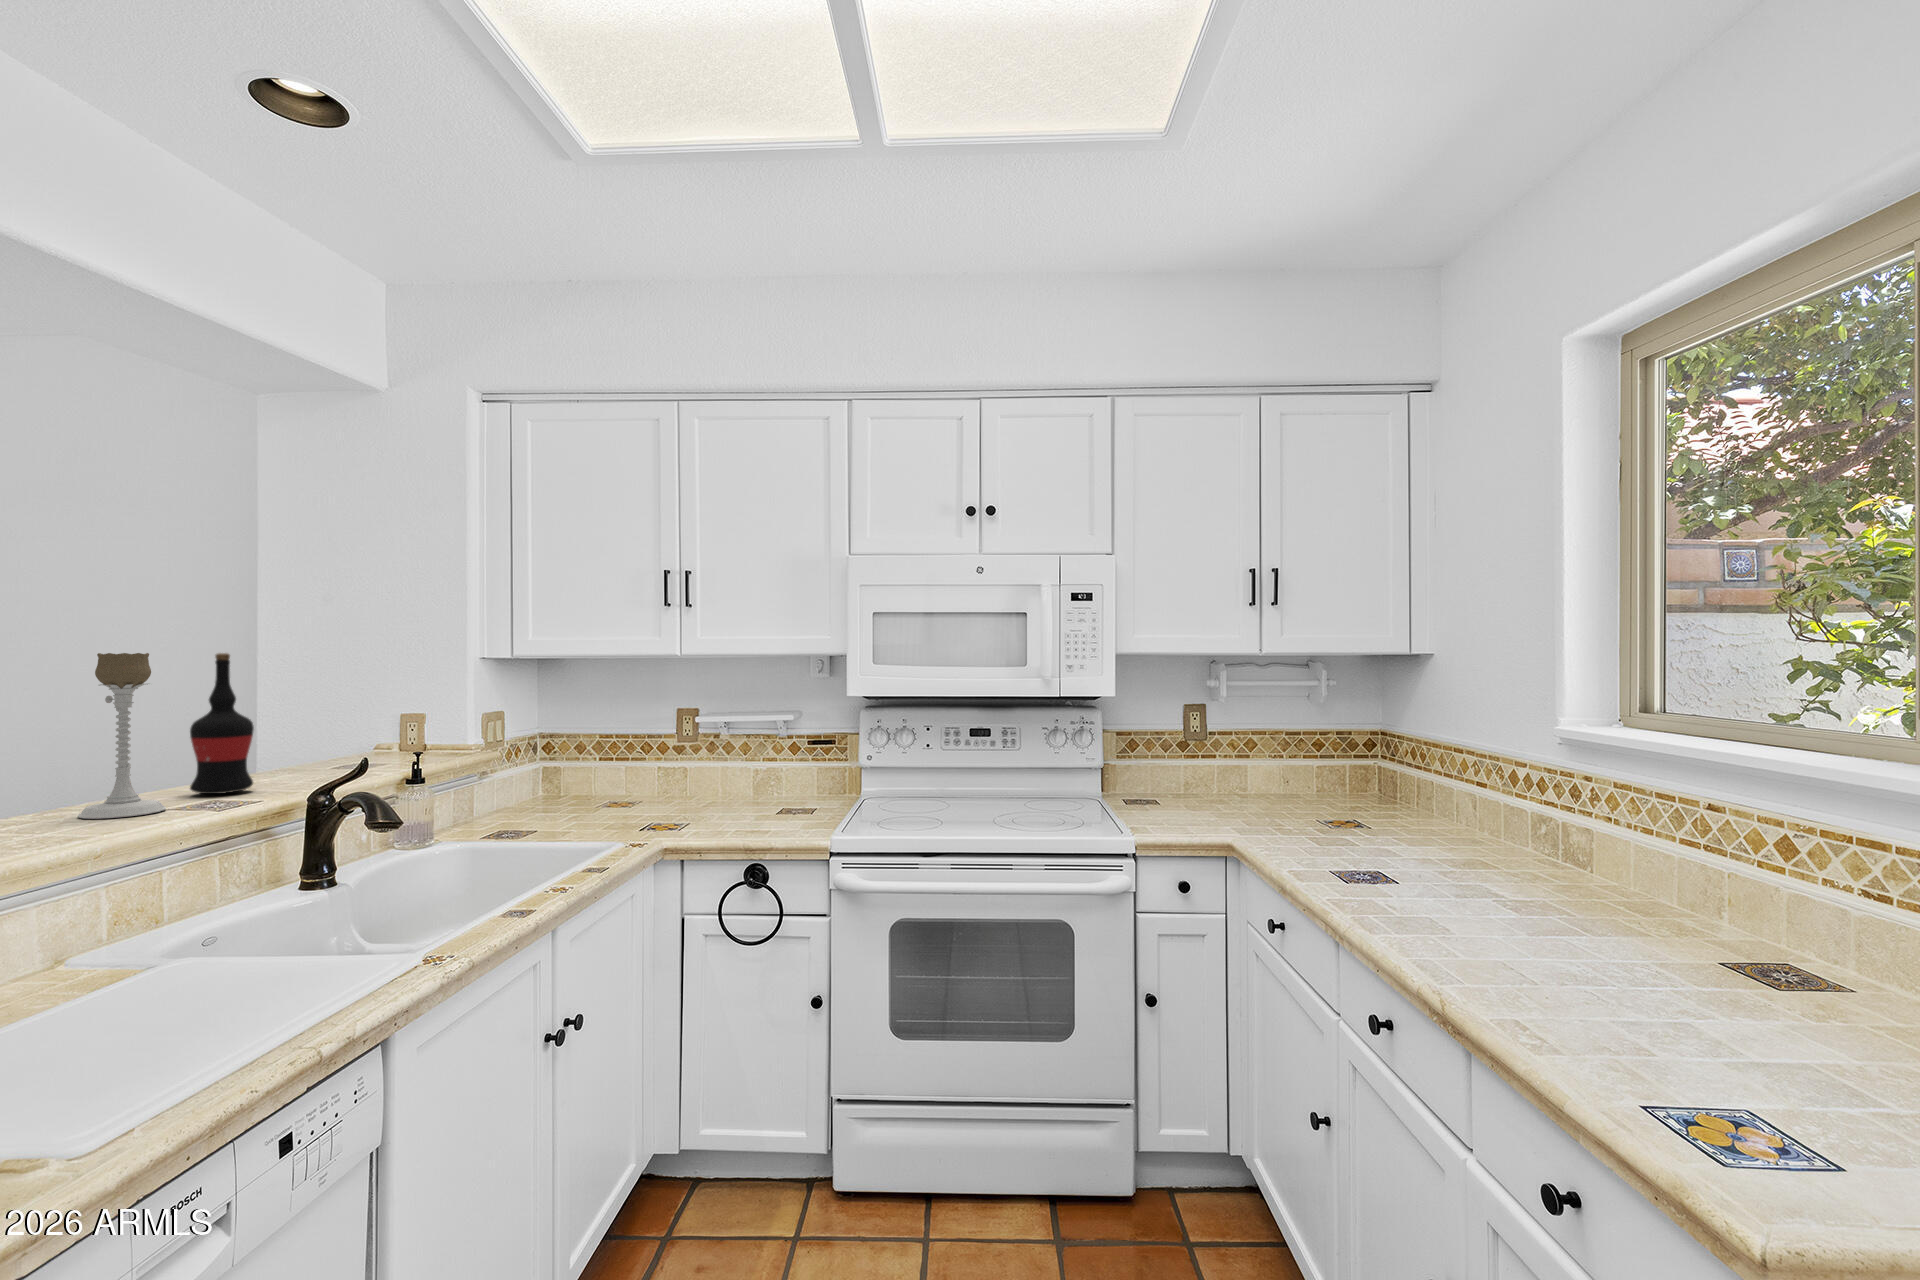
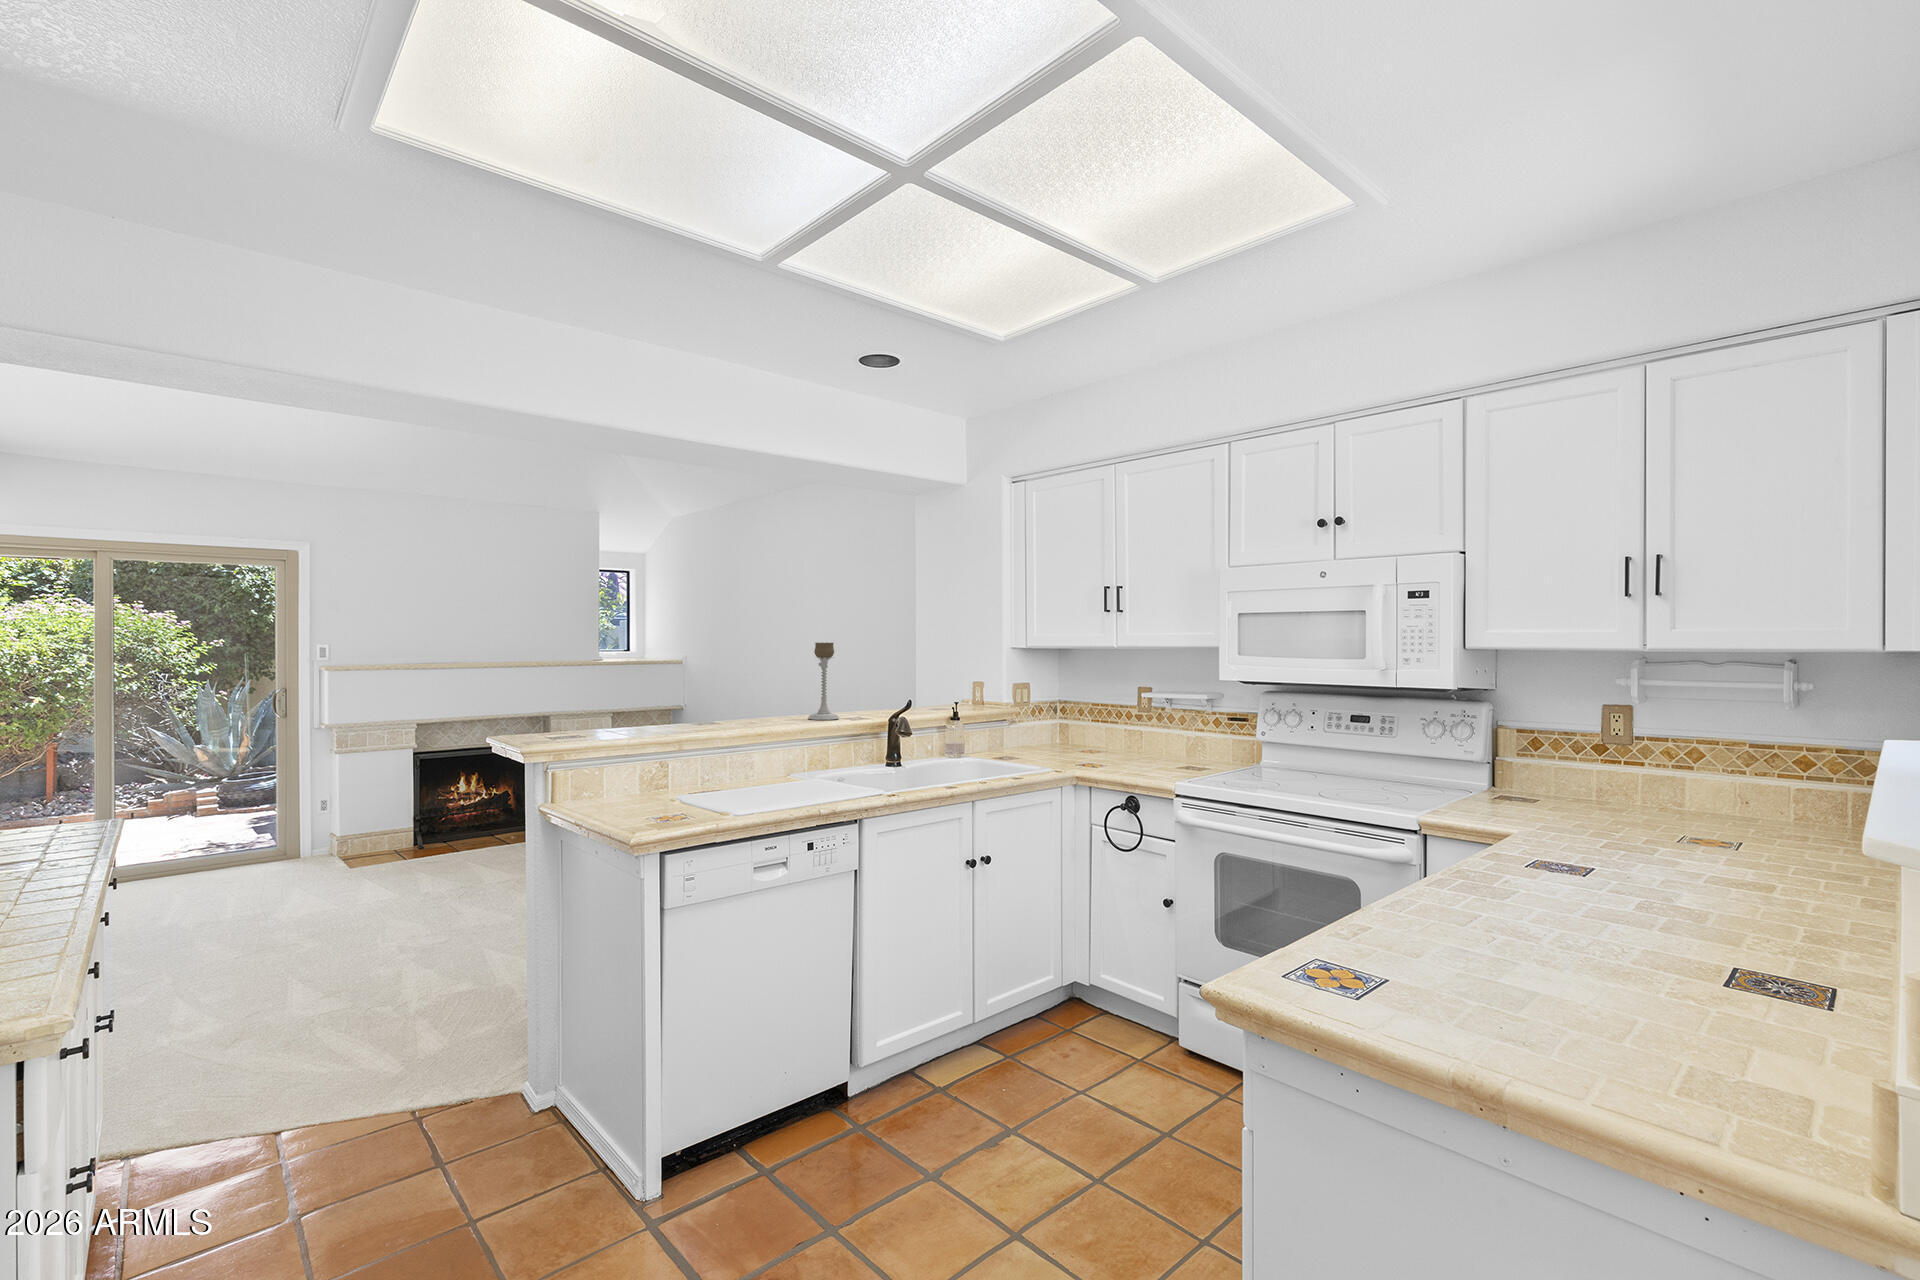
wine bottle: present [190,653,254,794] -> none [858,644,884,716]

